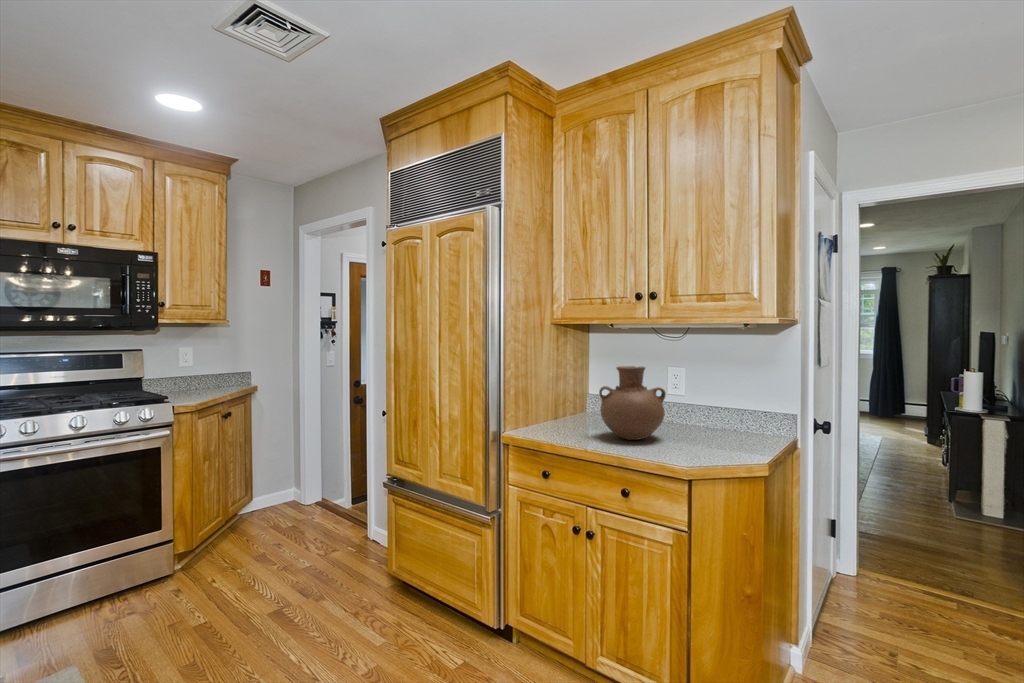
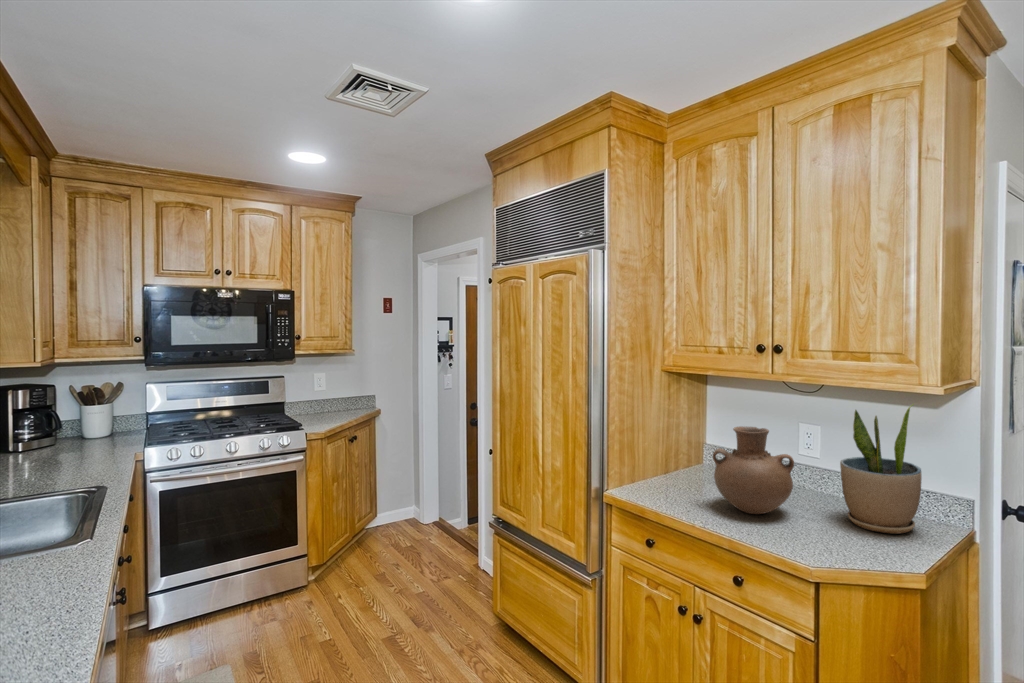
potted plant: none [701,336,761,445] -> present [840,405,922,533]

